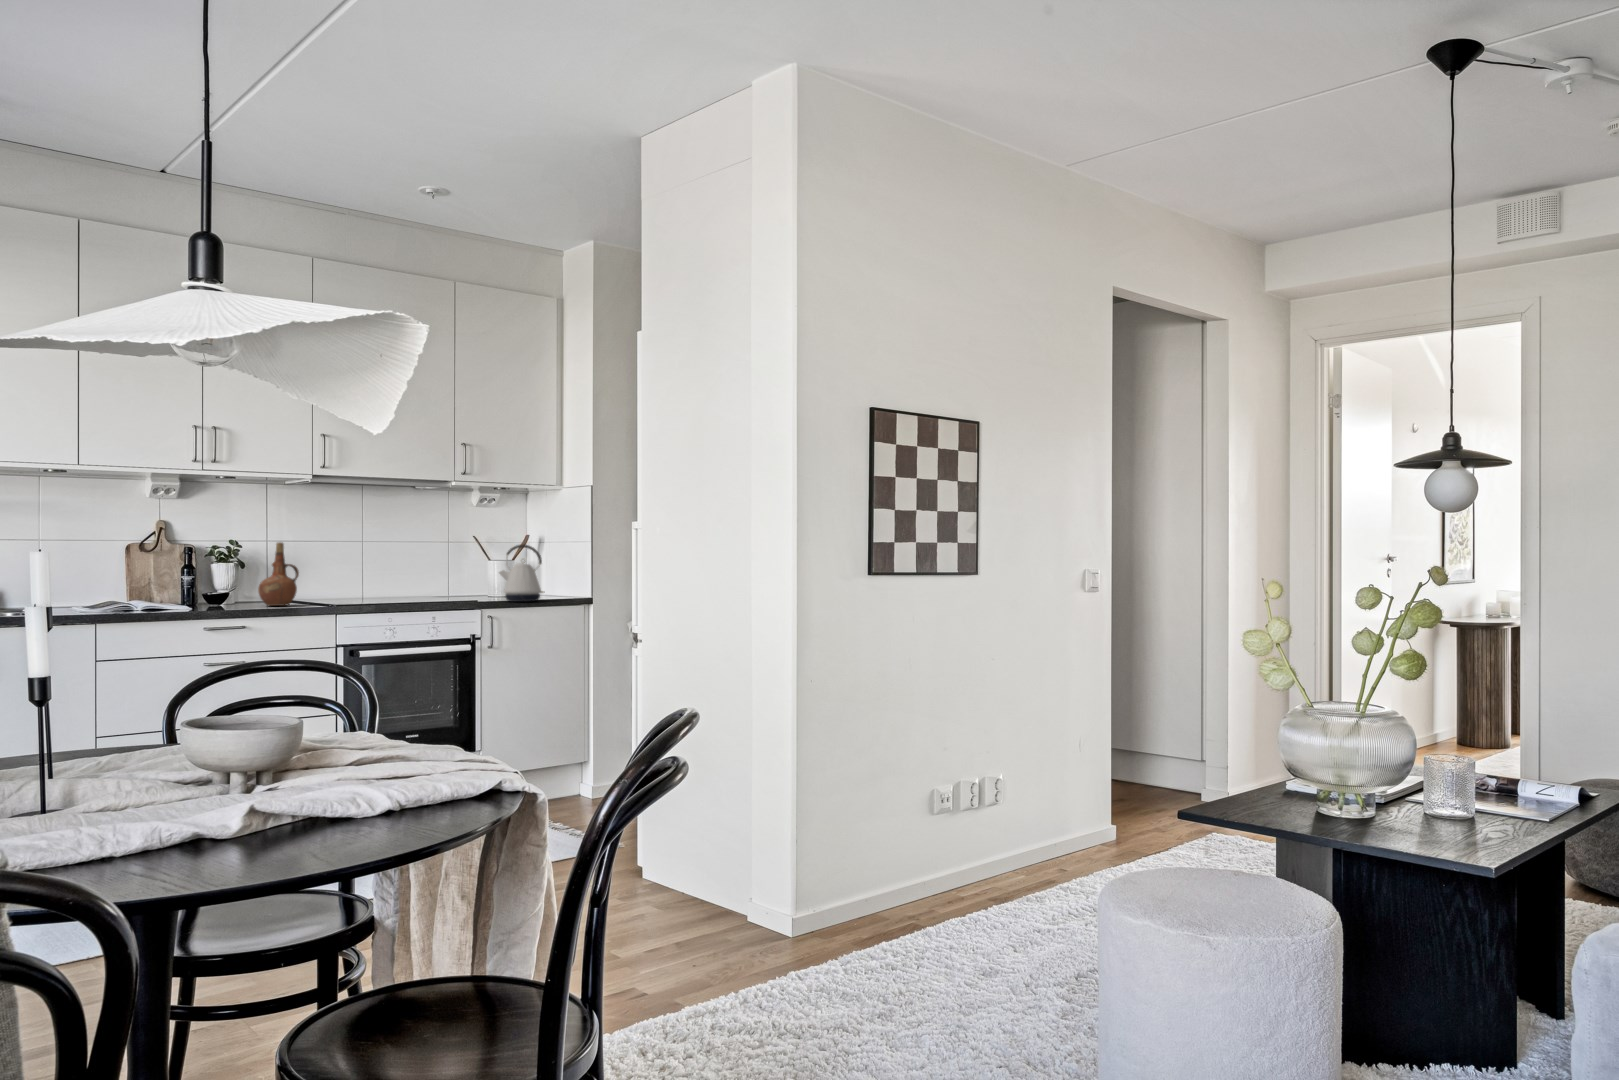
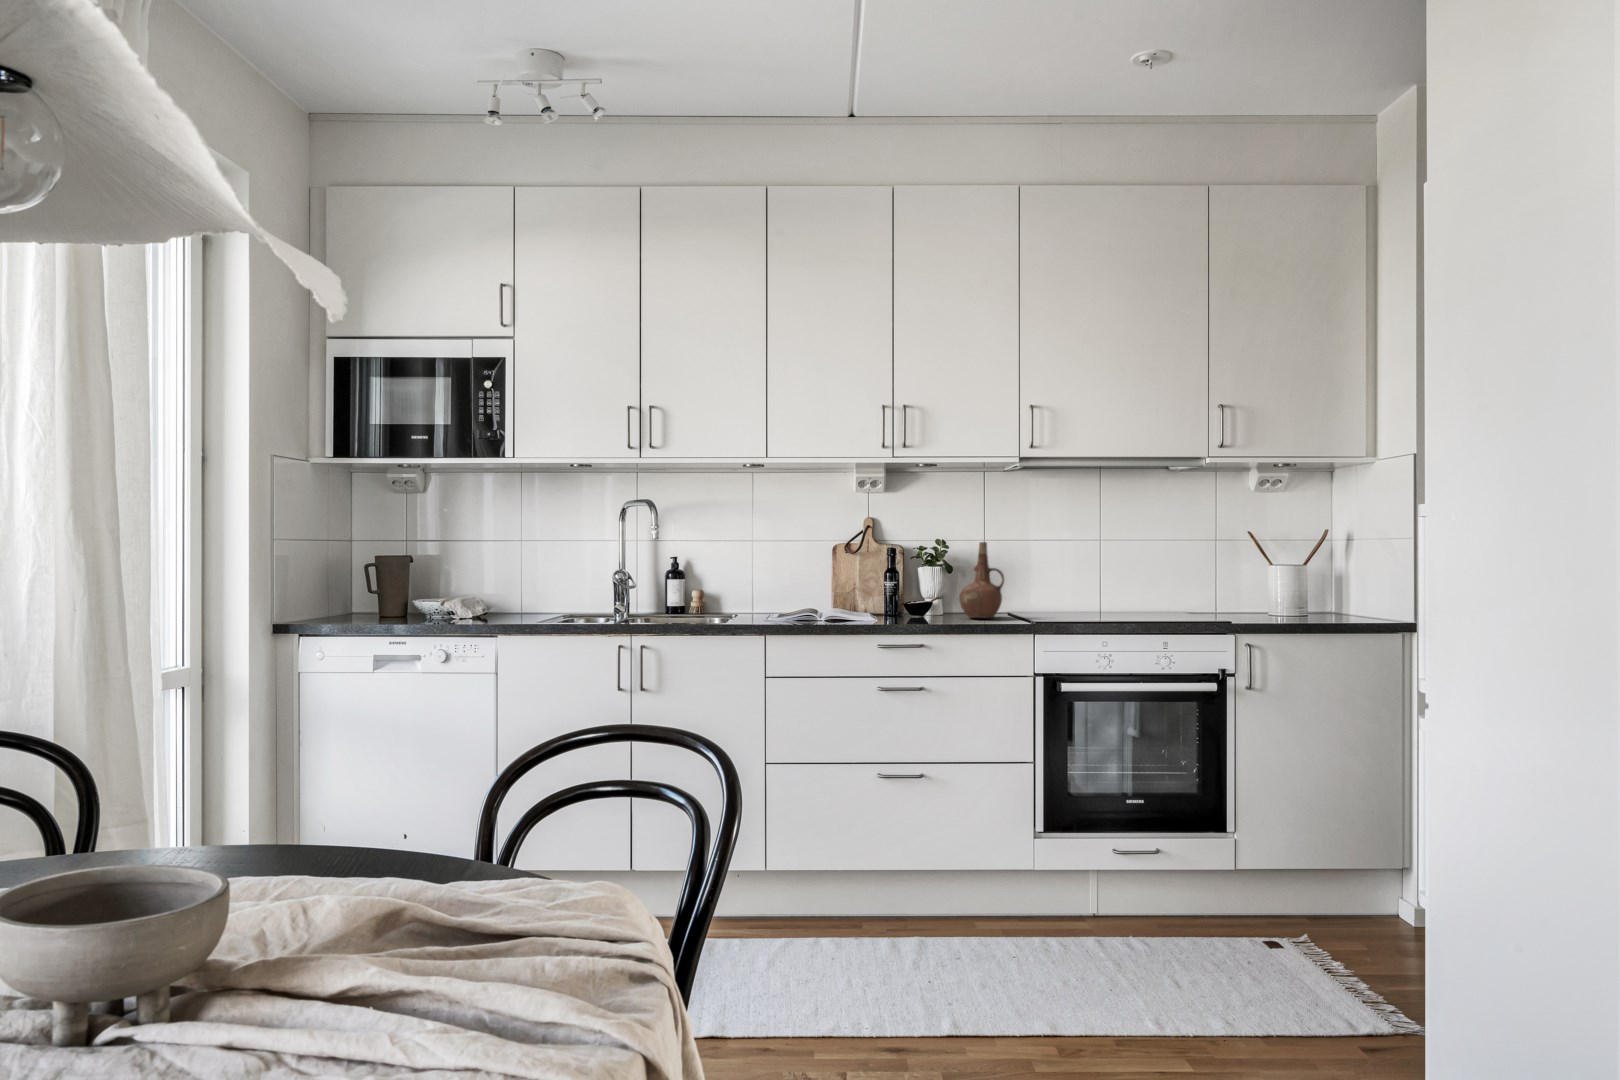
kettle: present [499,545,543,602] -> none [1268,543,1338,625]

